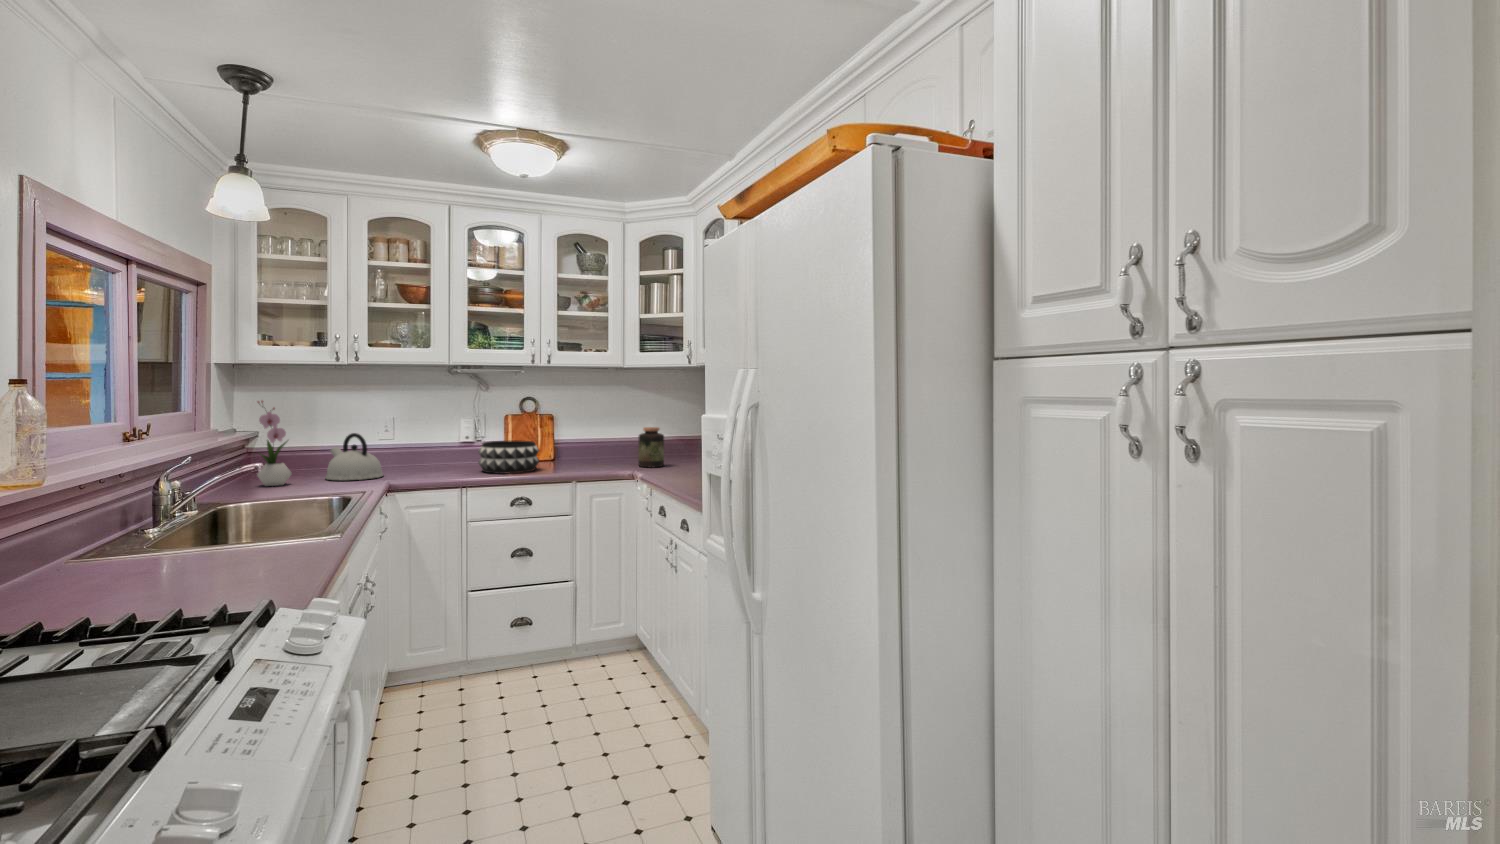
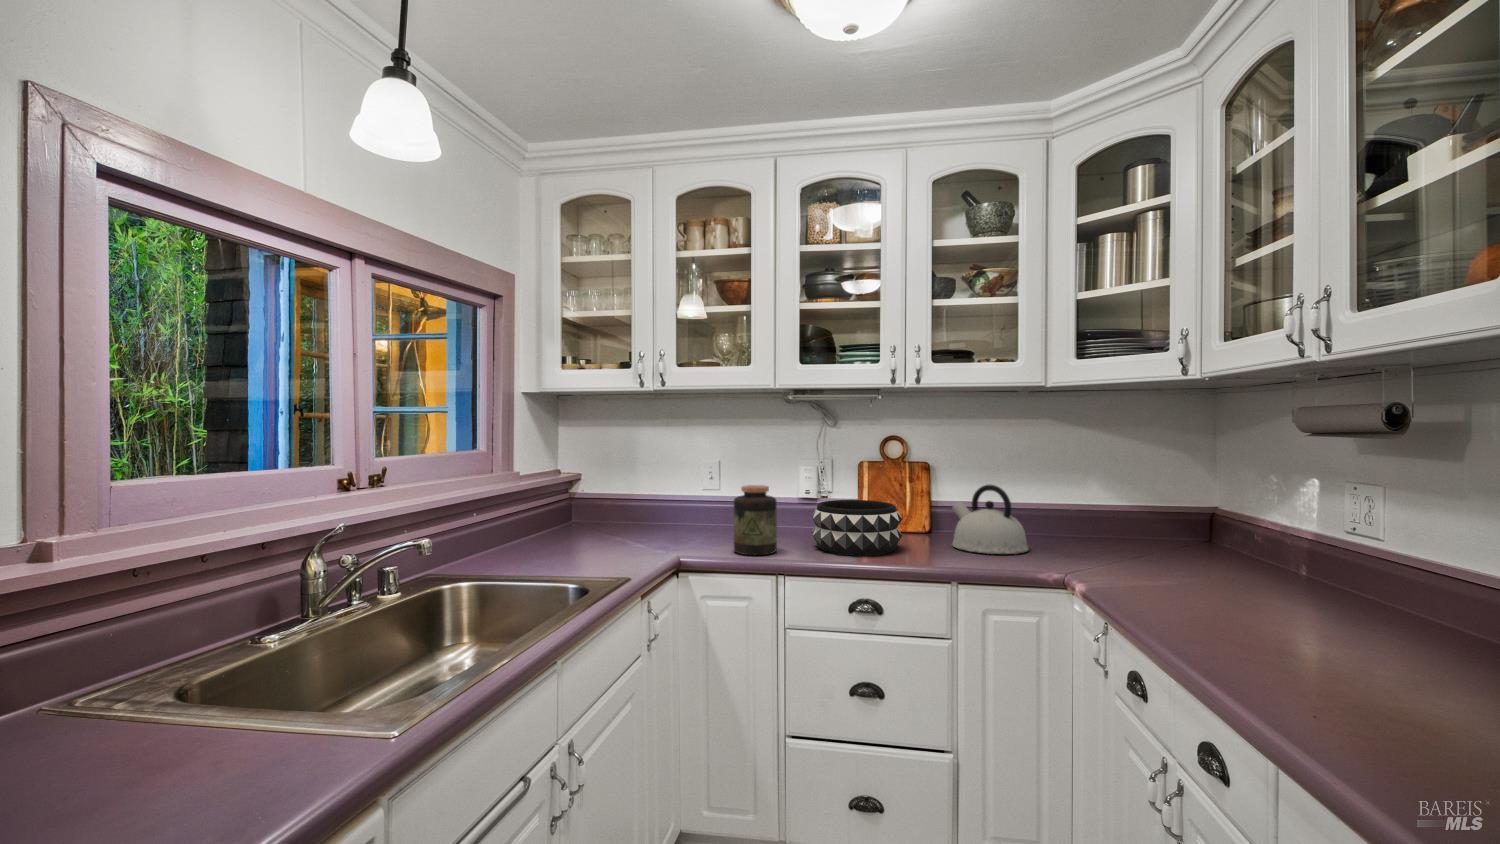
flower arrangement: present [257,401,292,486] -> none [535,437,578,550]
jar: present [638,427,664,467] -> present [734,485,777,555]
kettle: present [326,433,383,480] -> present [952,484,1029,554]

